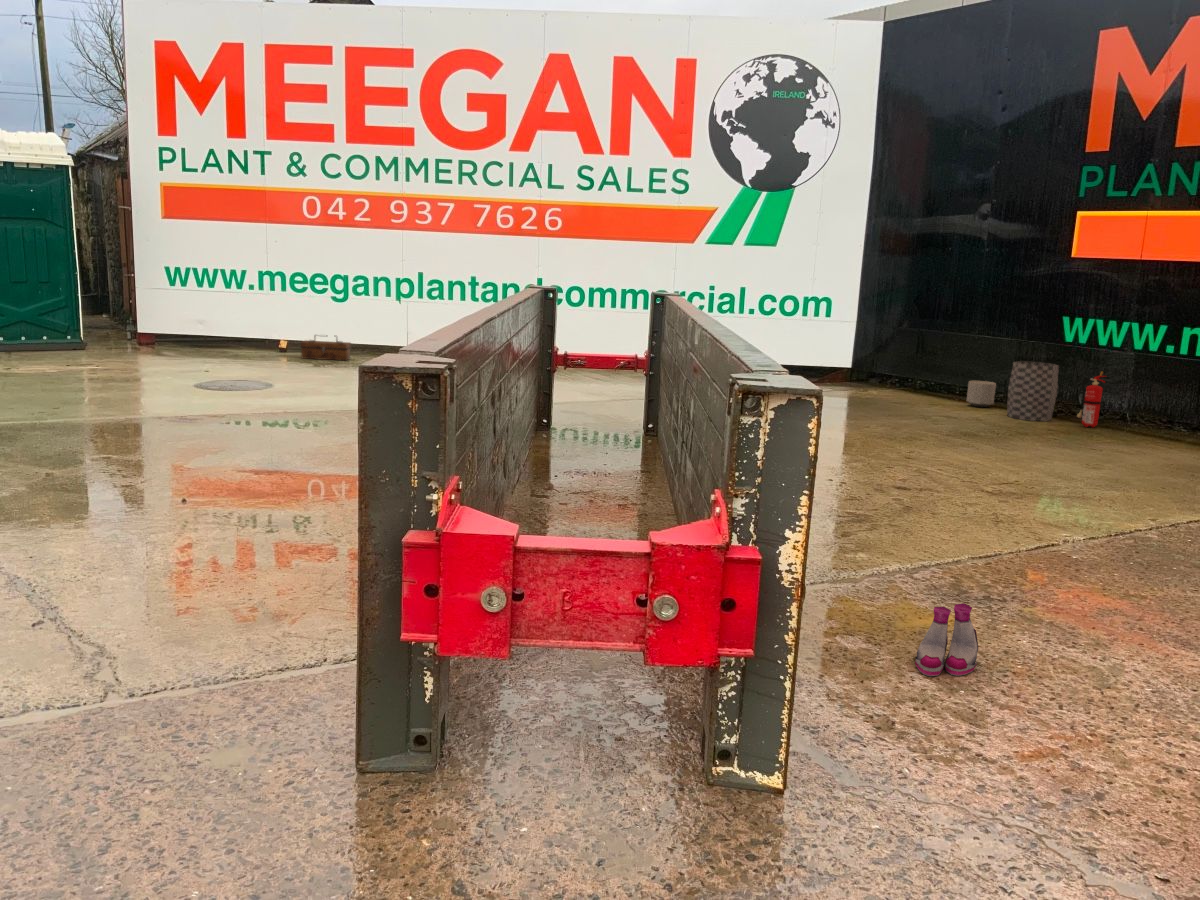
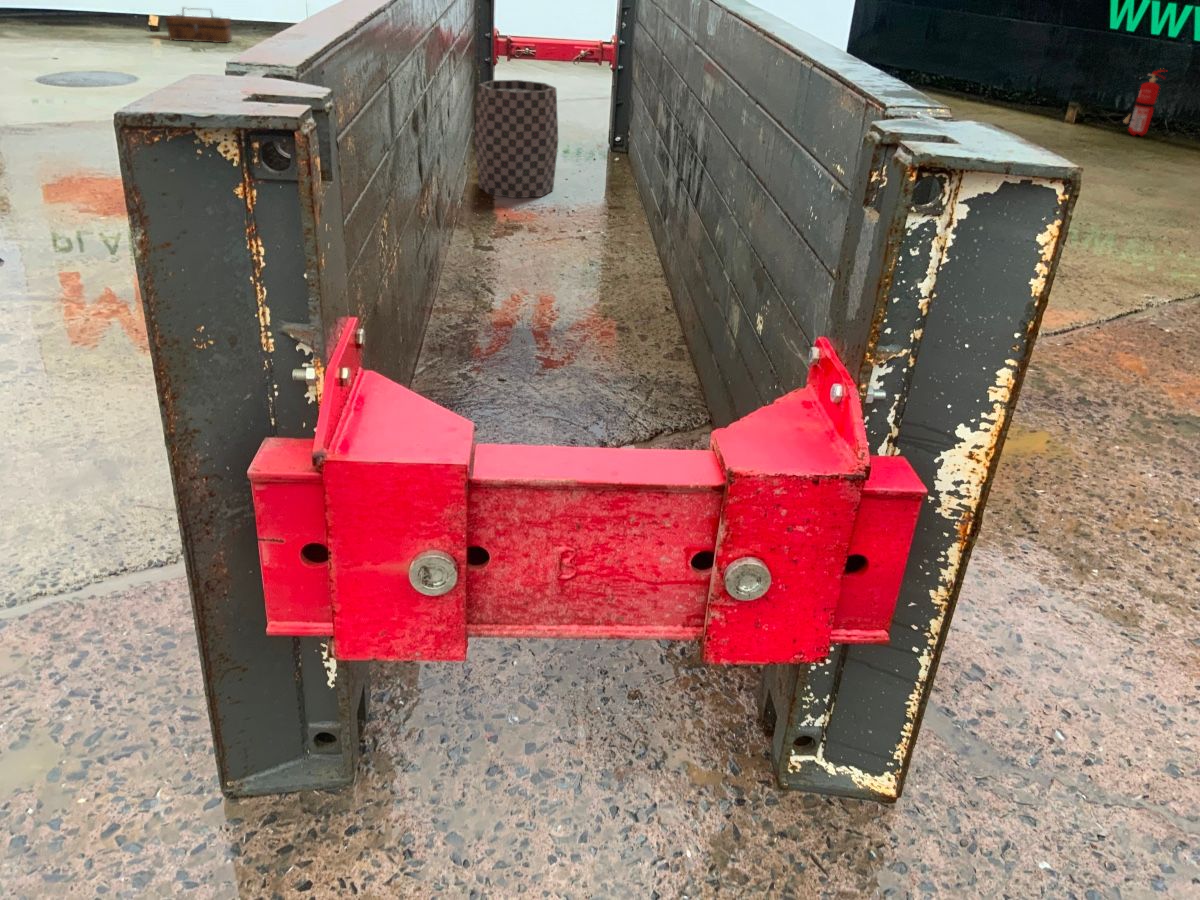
trash can: present [1007,361,1059,421] -> present [475,80,558,198]
planter: present [967,381,996,407] -> none [989,74,1027,108]
boots: present [915,603,978,676] -> none [1025,442,1116,545]

